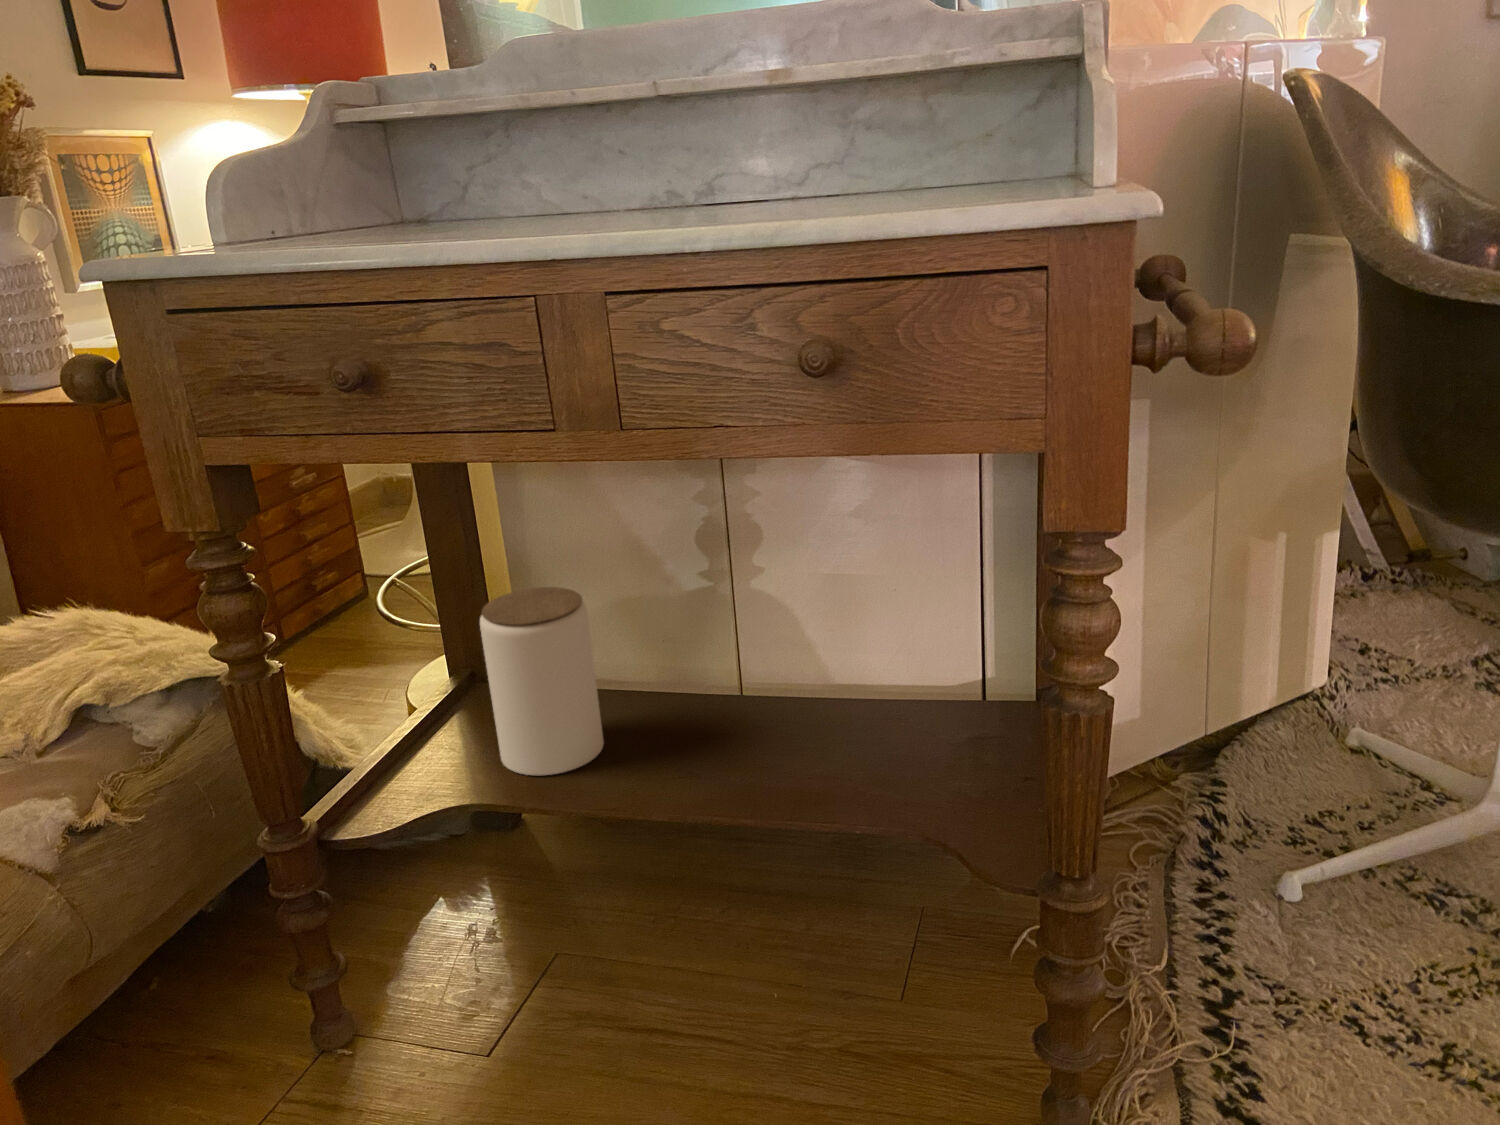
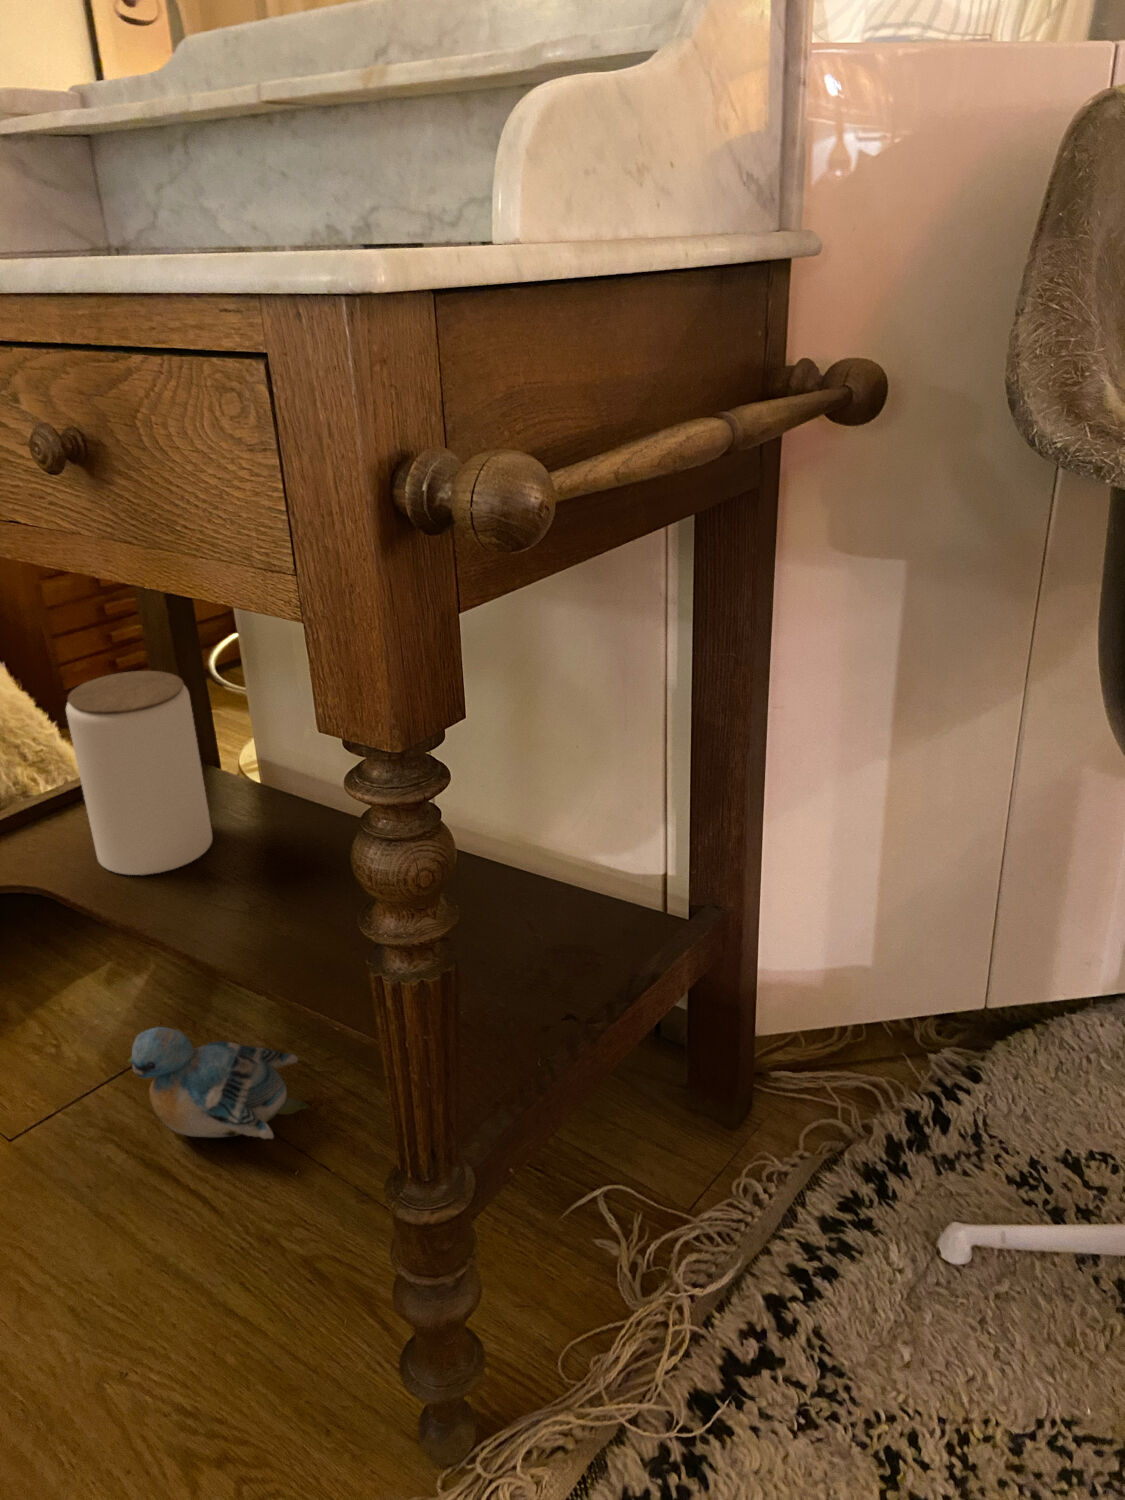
plush toy: none [602,900,757,996] -> present [128,1027,308,1139]

